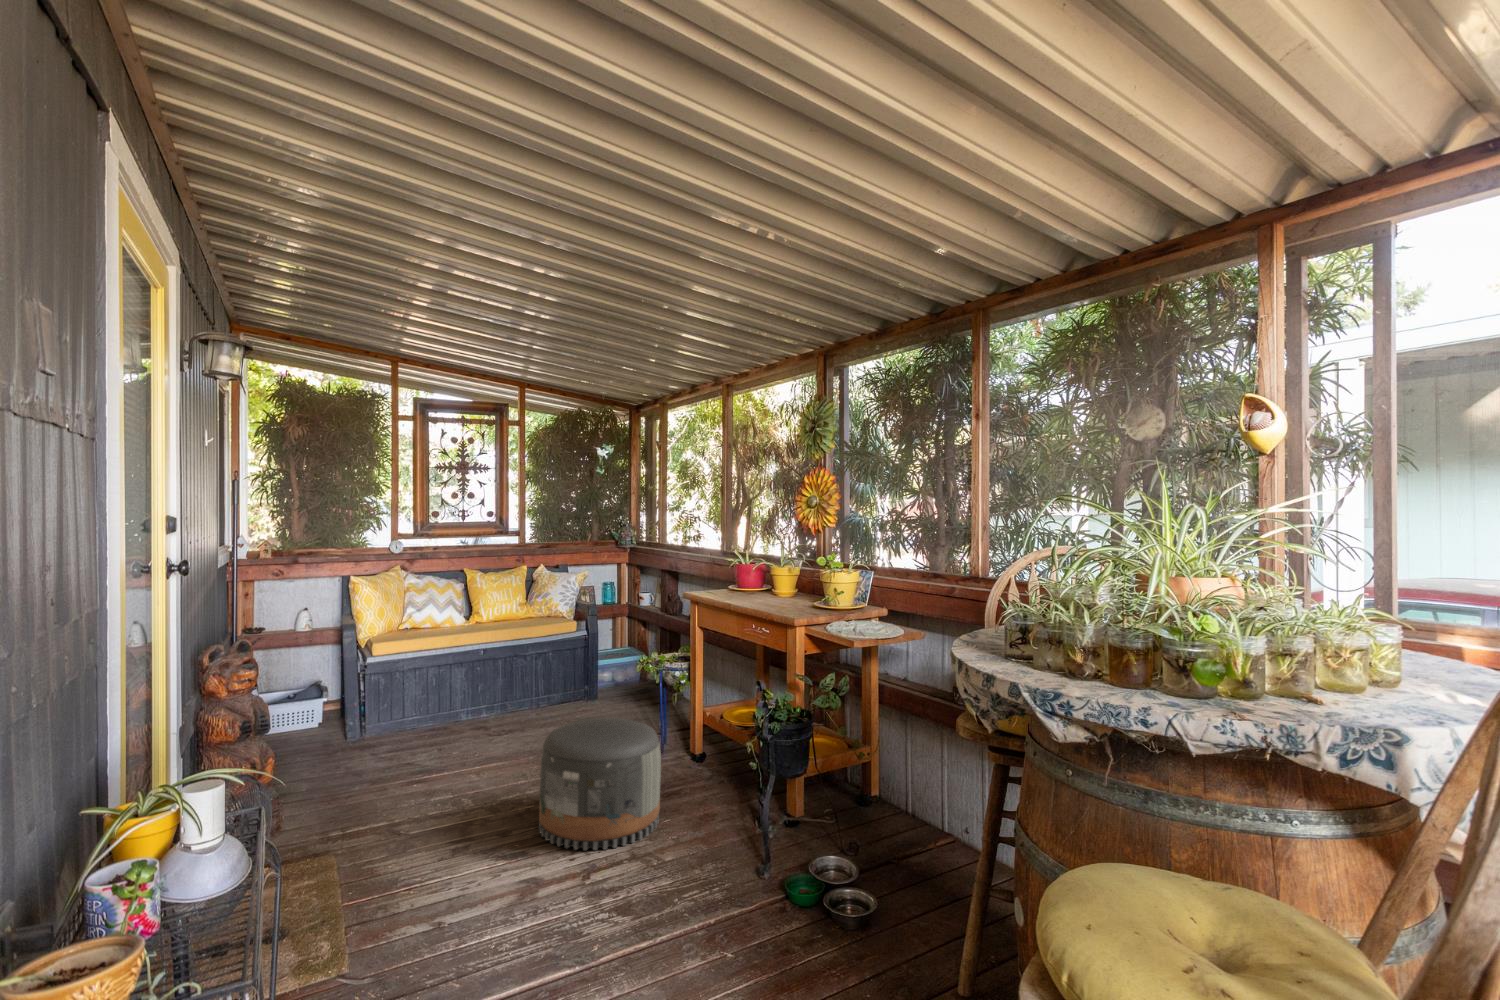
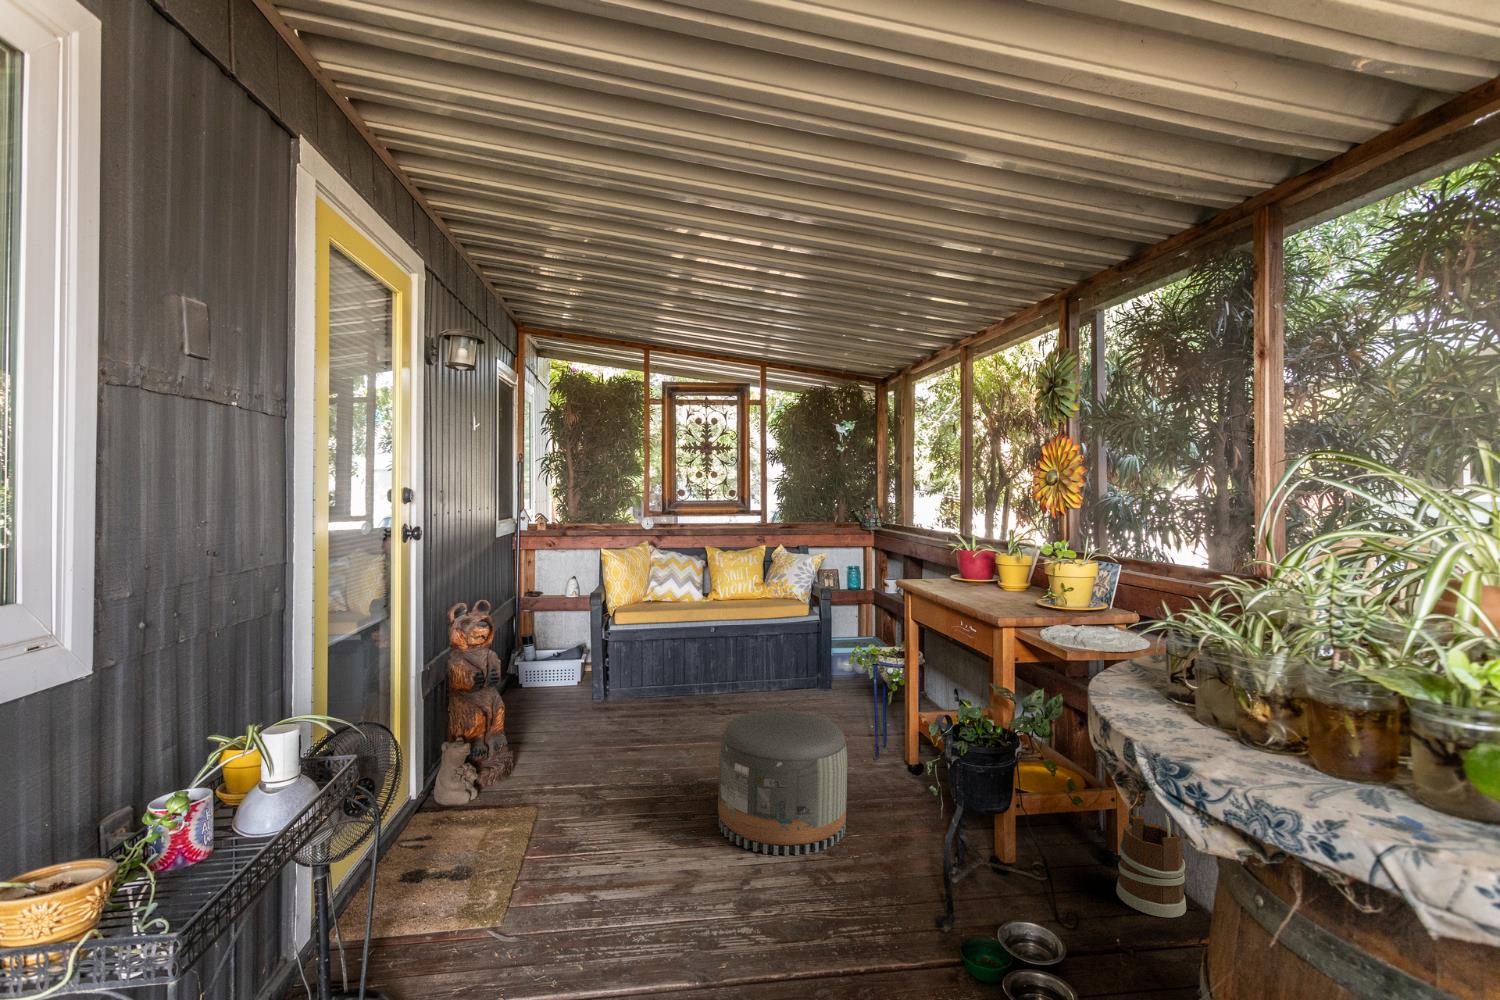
wooden bucket: none [873,739,920,832] -> present [1116,807,1186,917]

